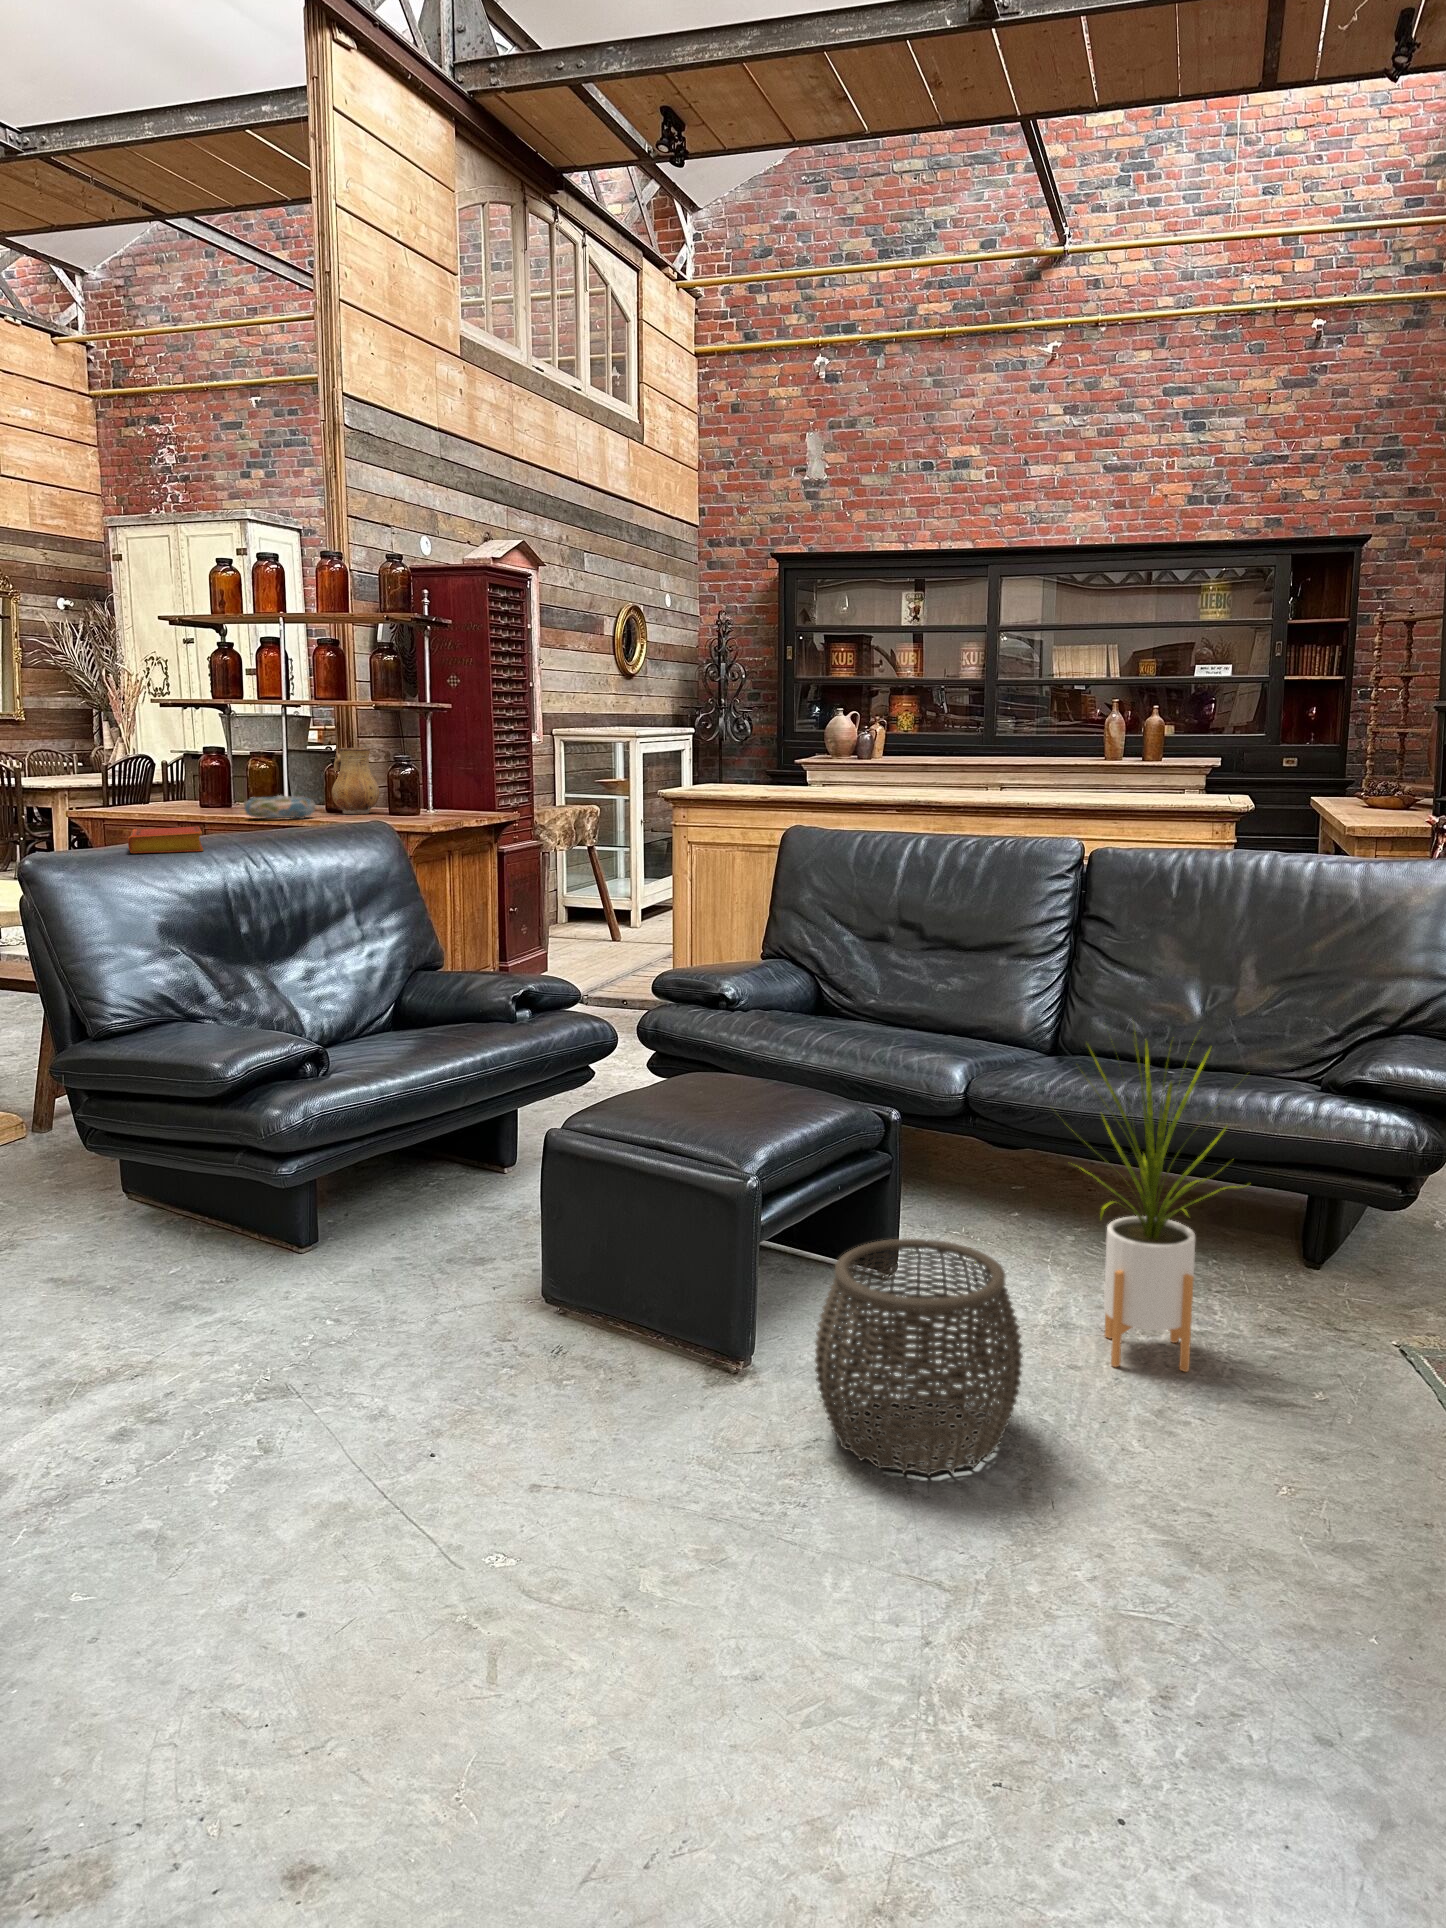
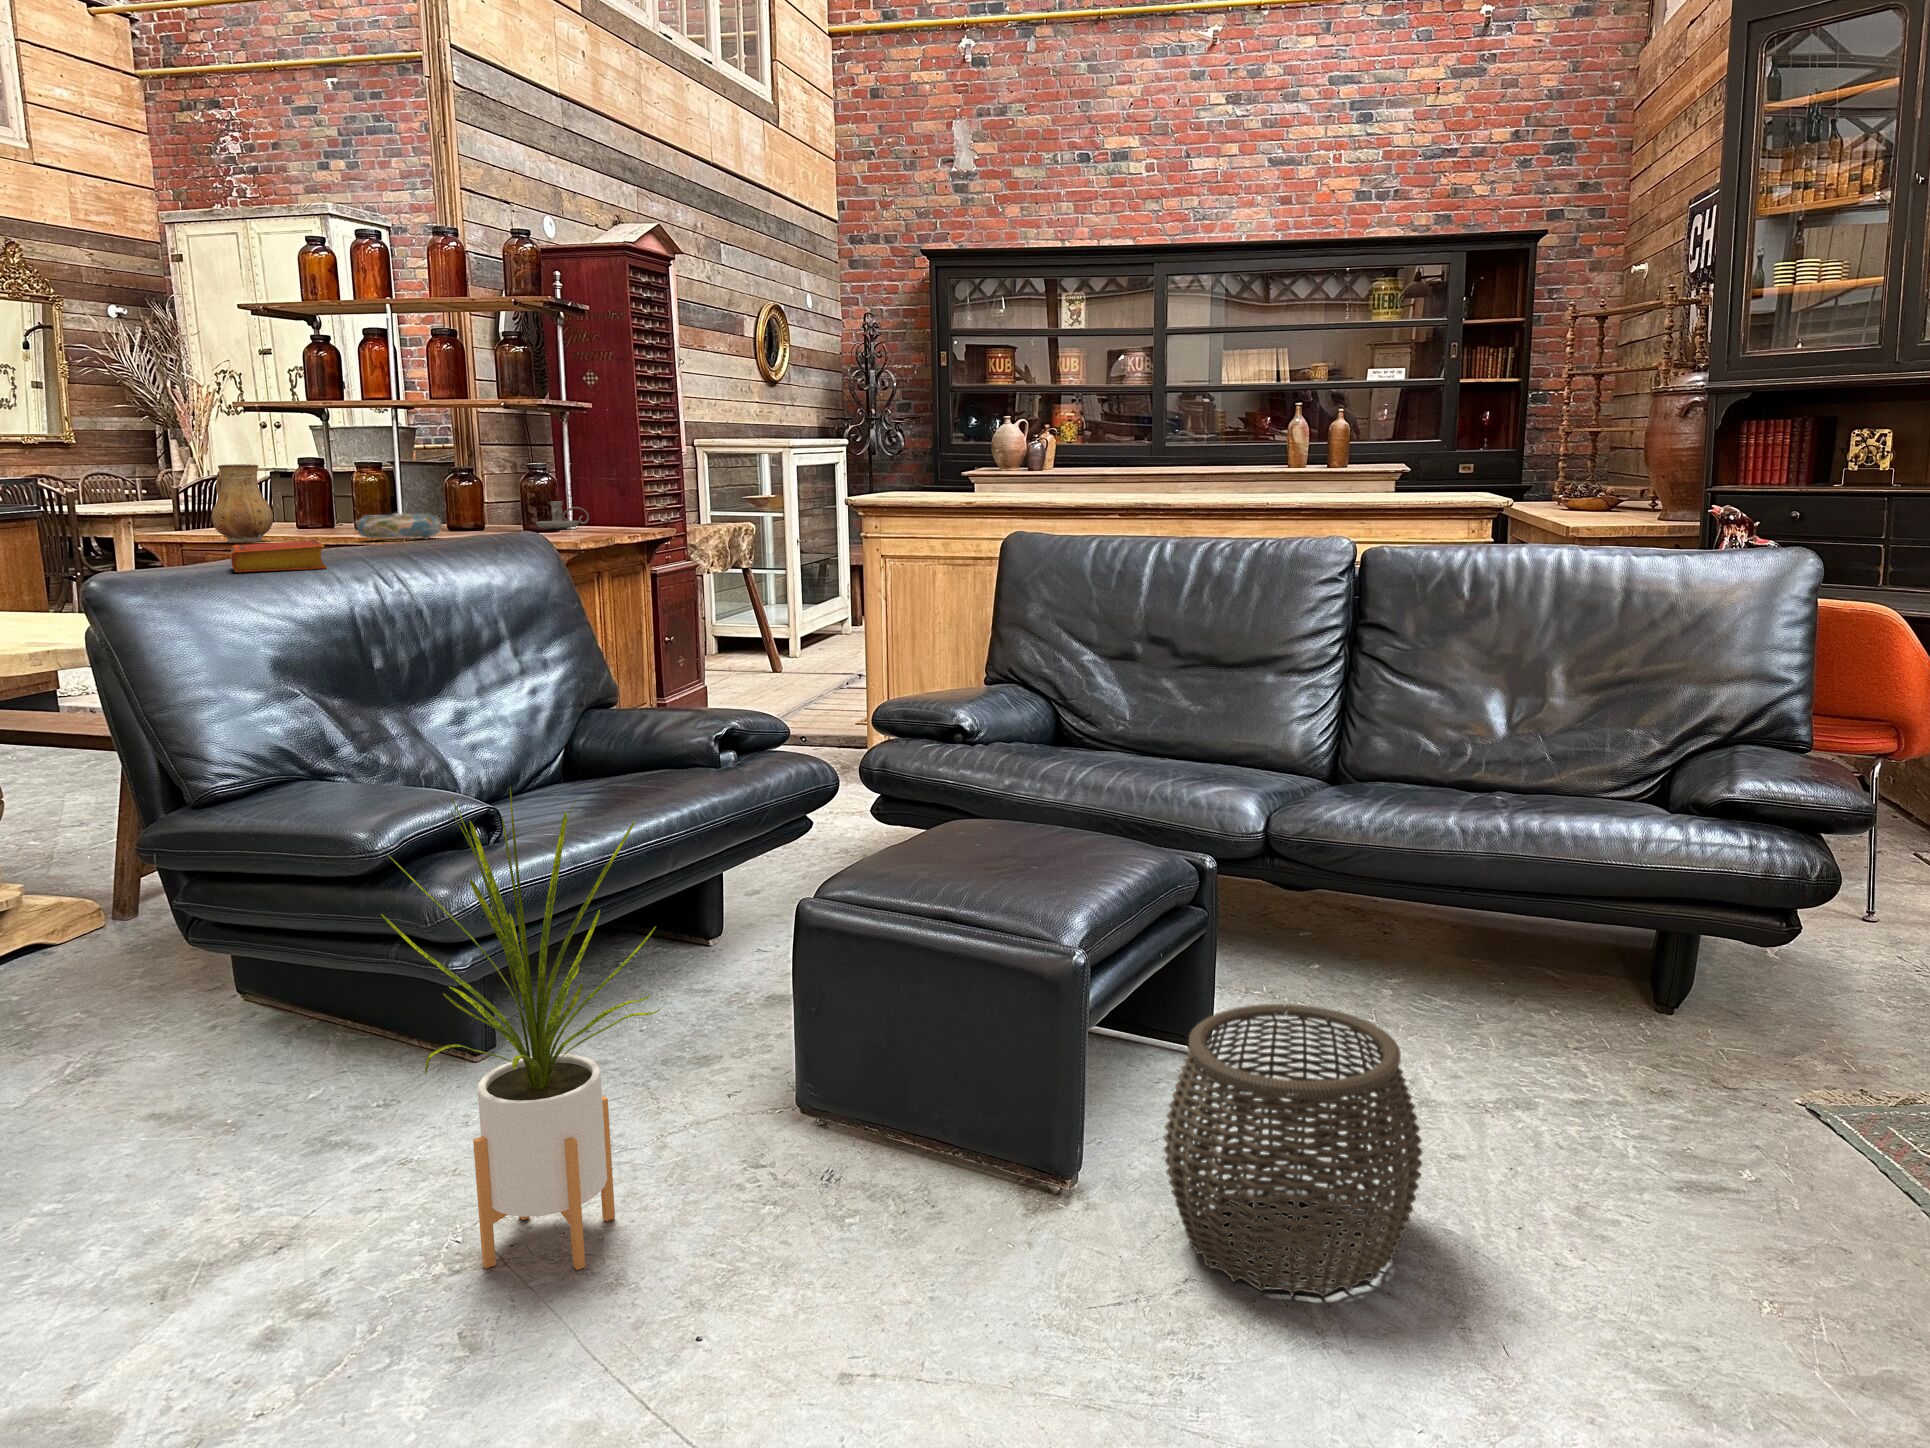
ceramic pitcher: present [332,748,379,814] -> present [212,464,273,542]
candle holder: none [399,786,445,810] -> present [536,501,589,529]
house plant: present [1071,1040,1248,1372] -> present [381,788,661,1270]

